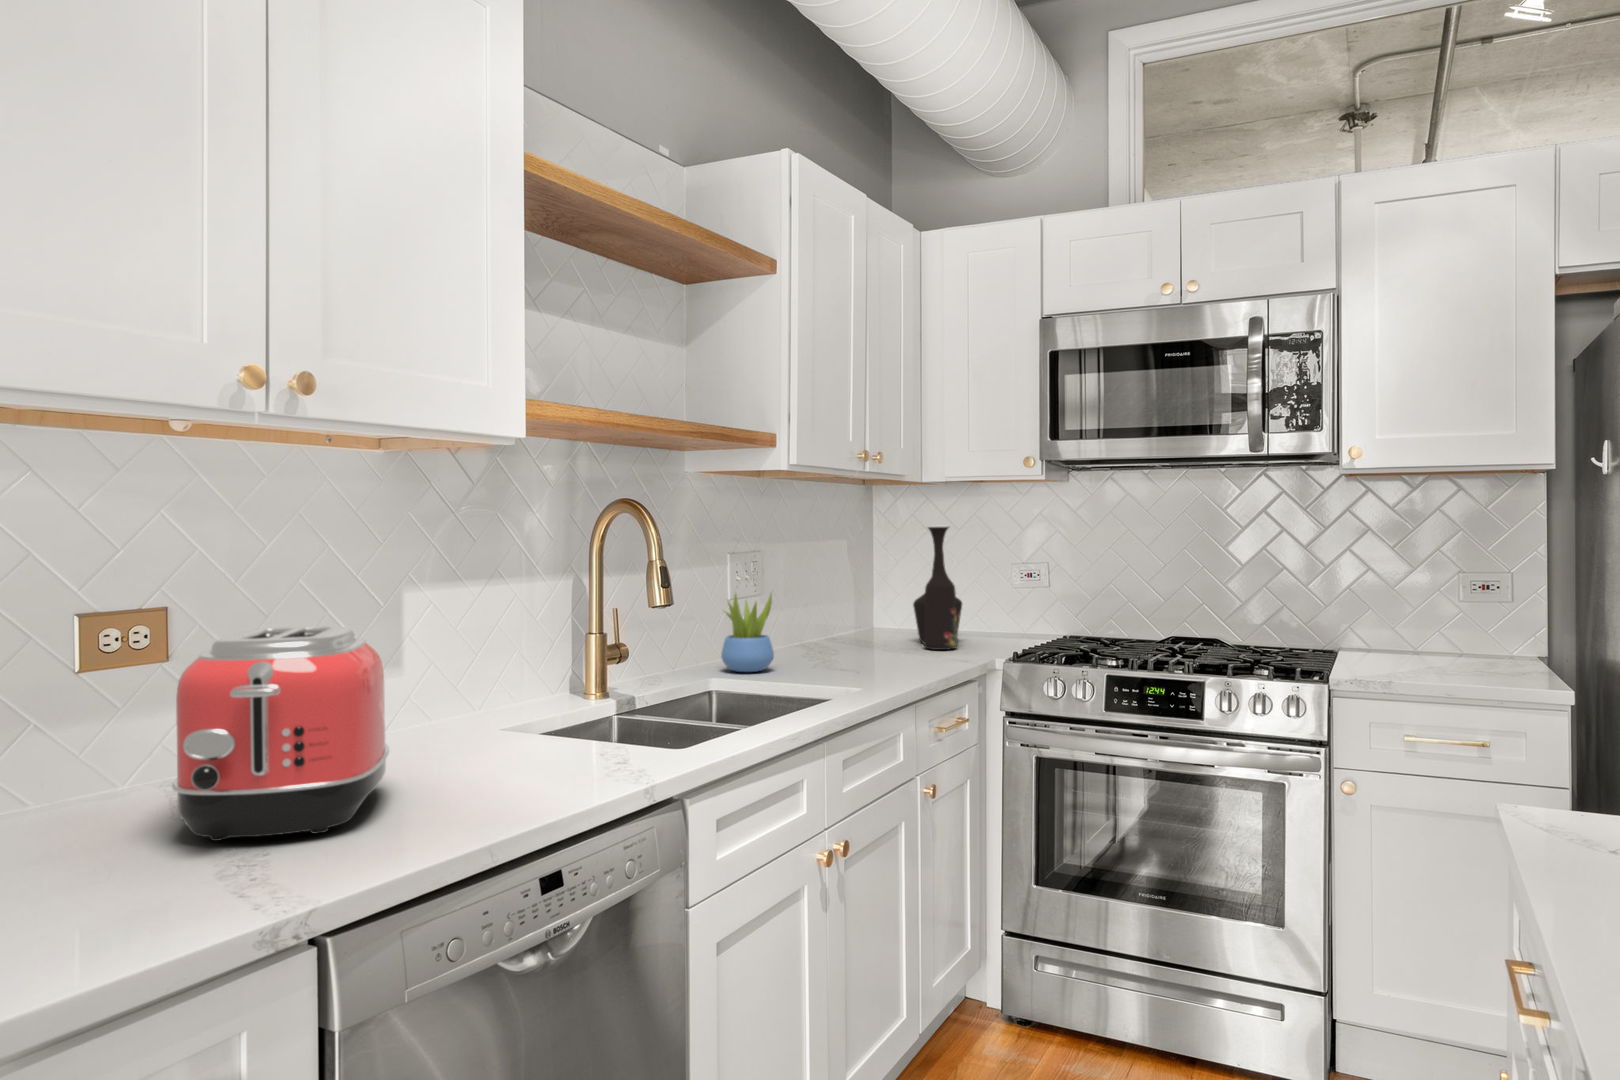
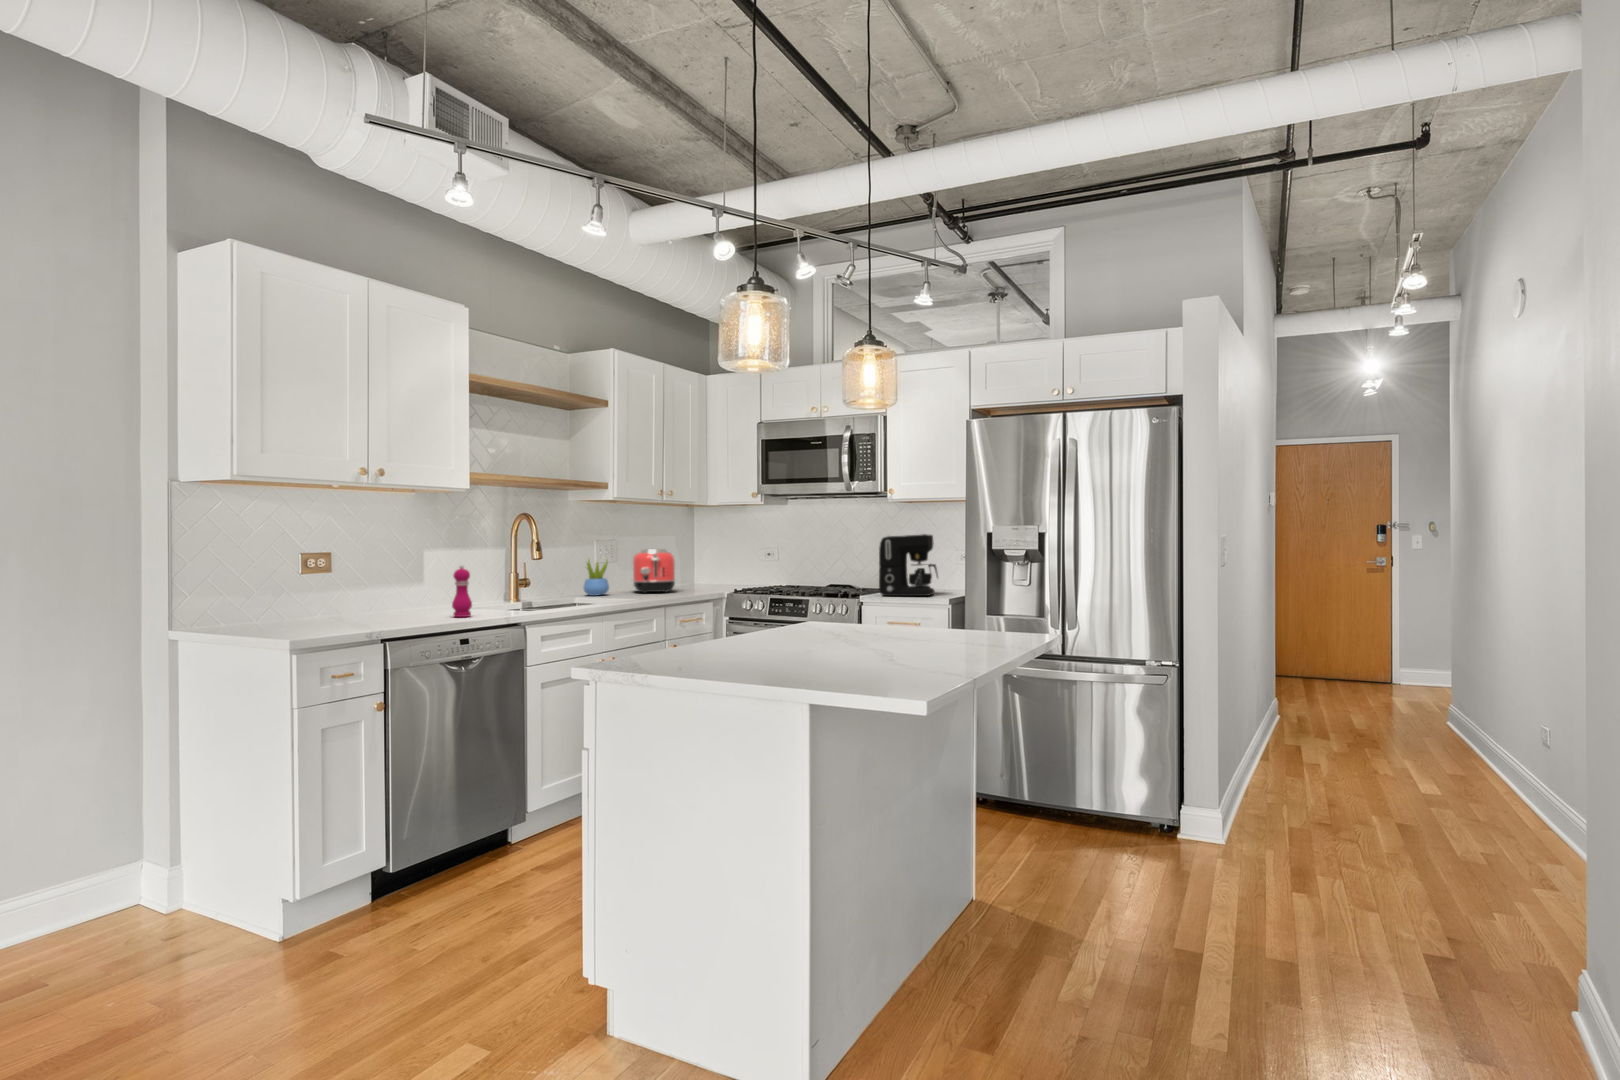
vase: present [913,525,962,650] -> none [699,527,724,589]
coffee maker: none [1360,547,1505,684] -> present [879,534,938,596]
toaster: present [172,626,389,841] -> present [632,549,675,593]
pepper mill: none [498,641,550,787] -> present [452,565,472,617]

